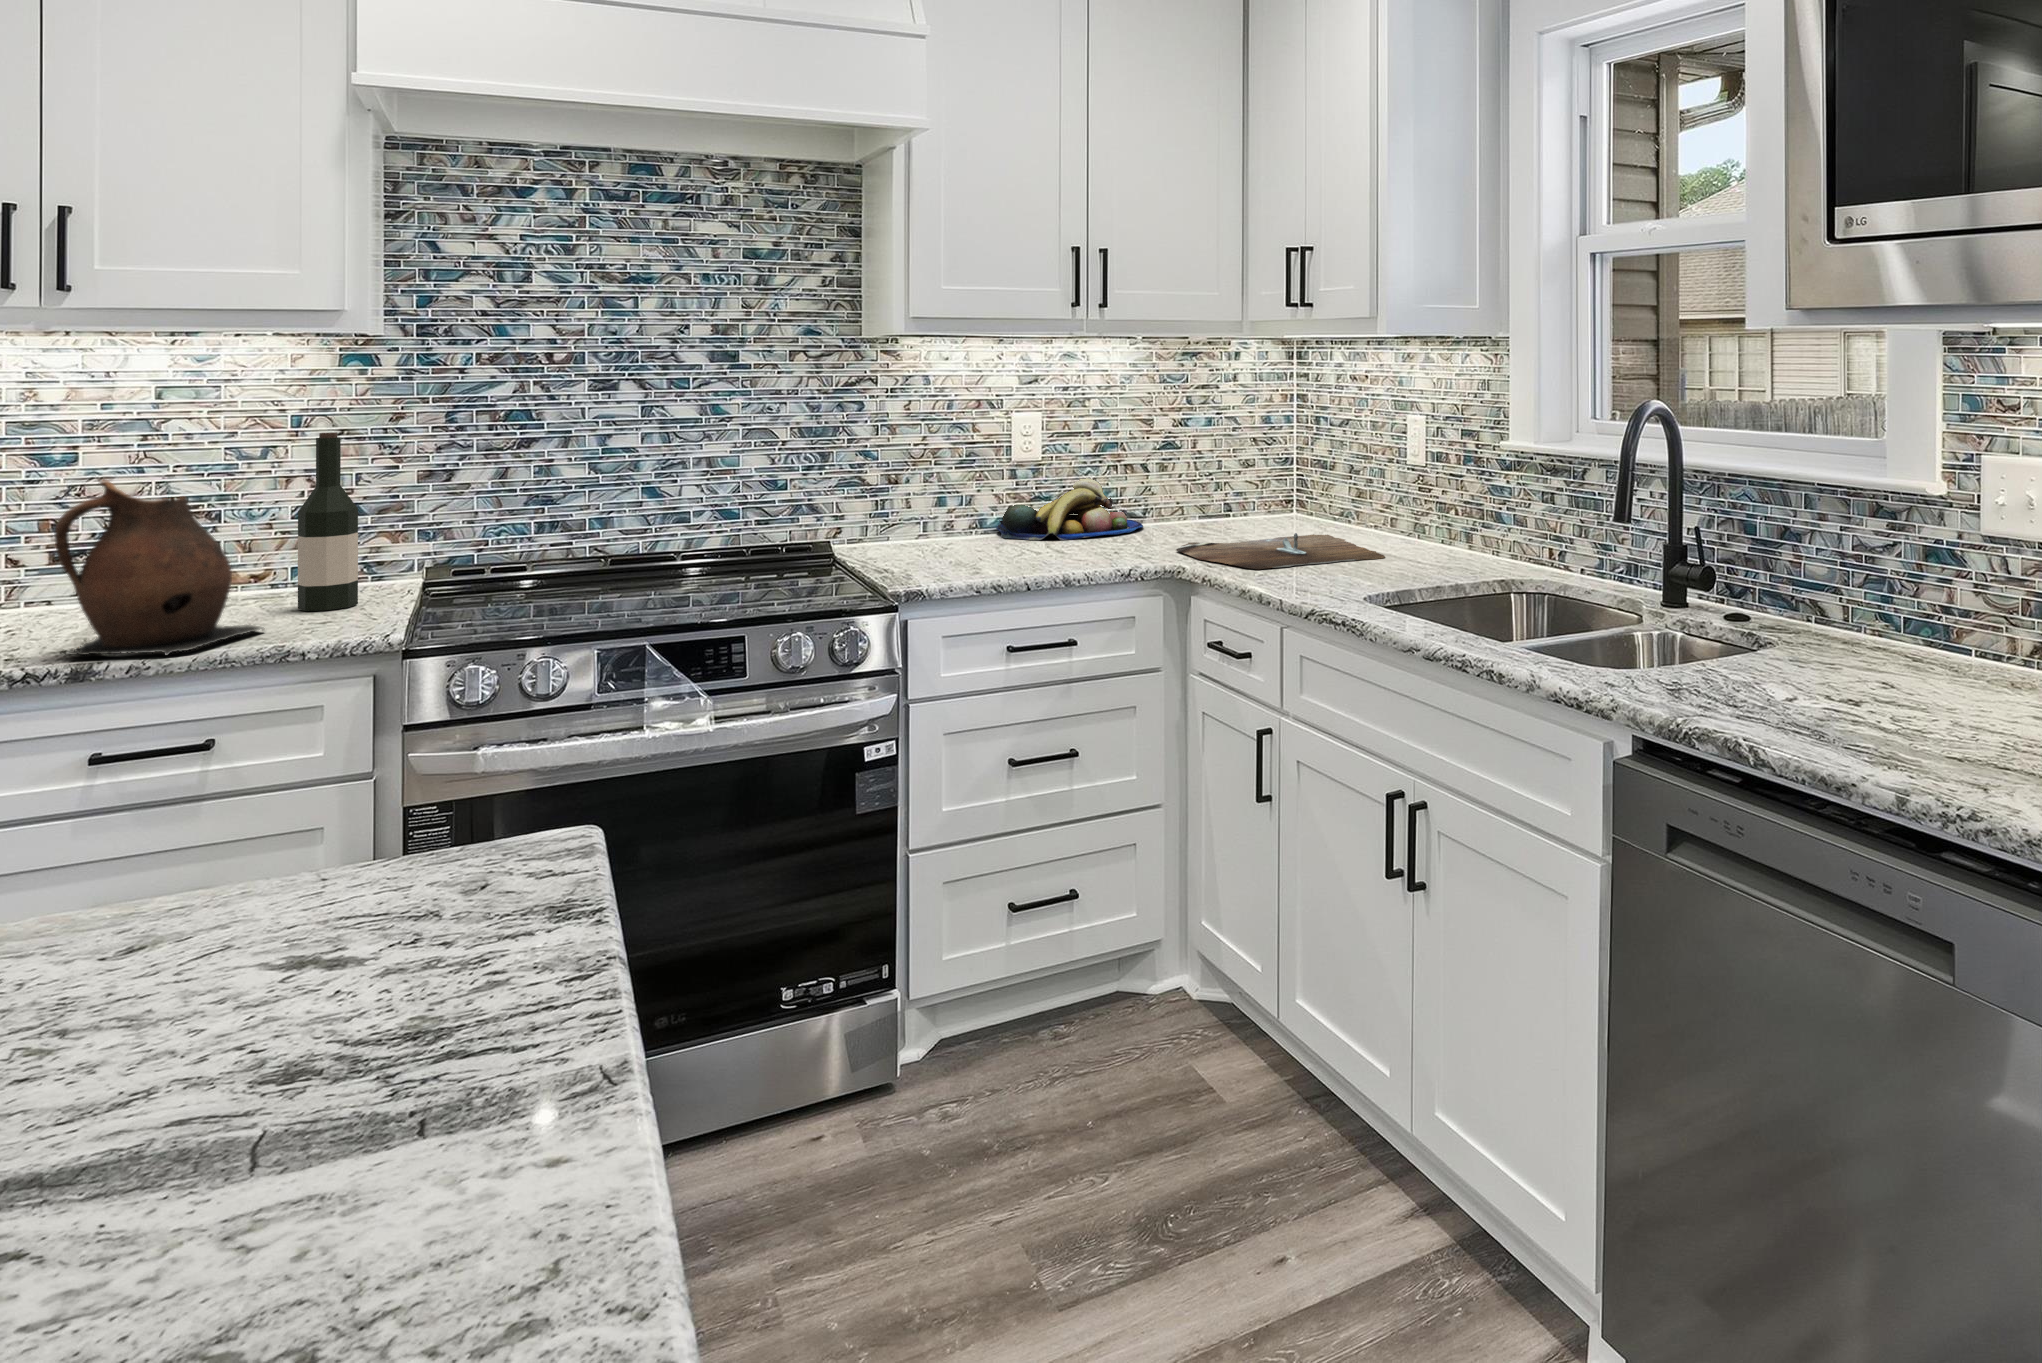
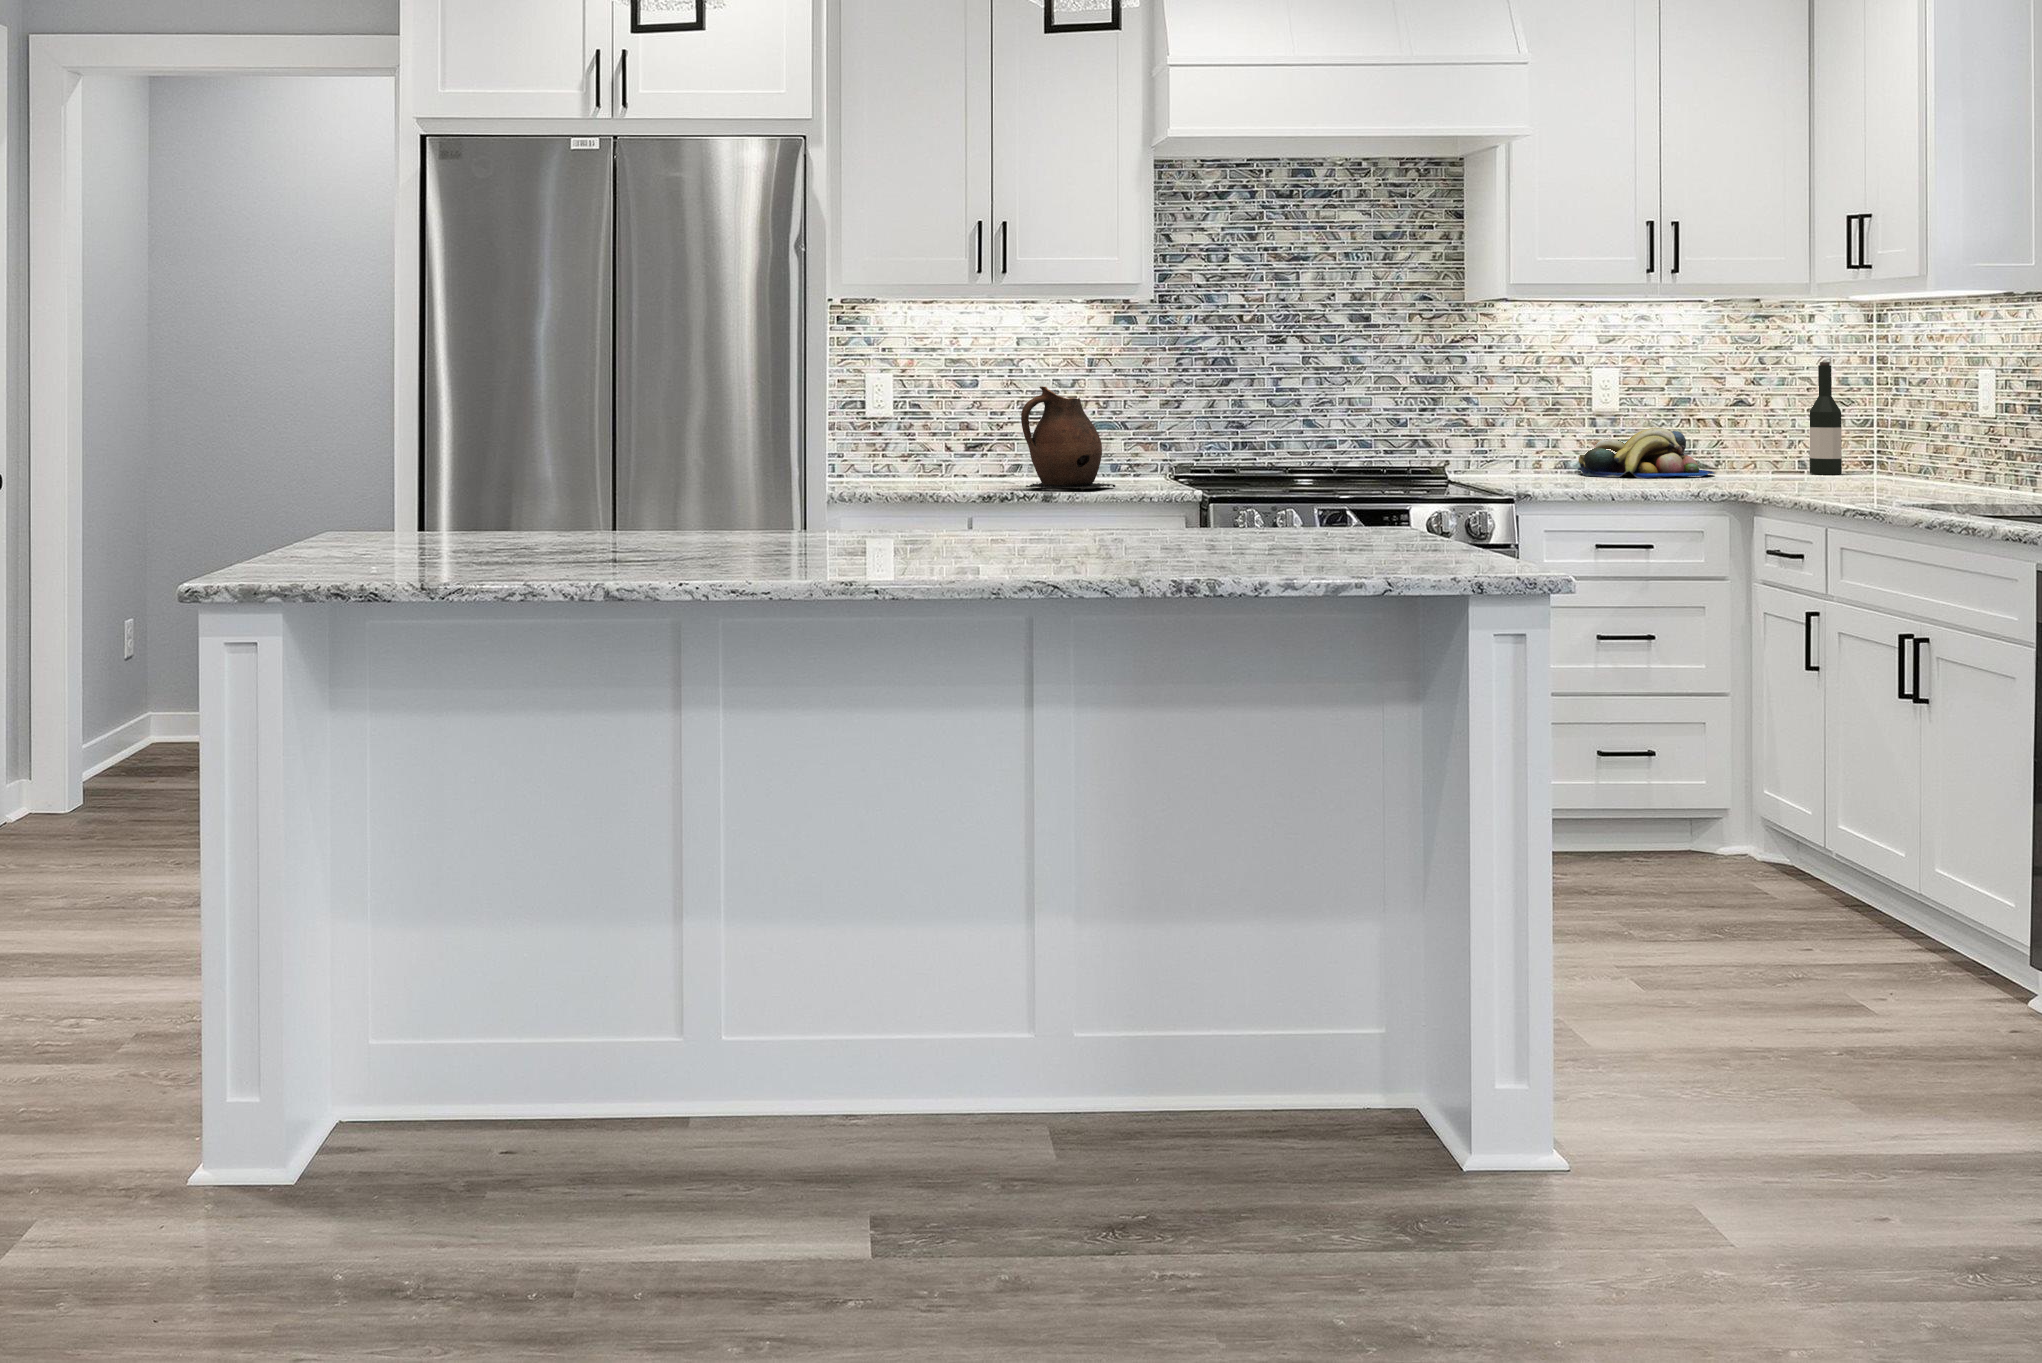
wine bottle: present [298,432,358,611] -> present [1809,362,1842,474]
cutting board: present [1177,533,1385,569] -> none [1743,469,1943,492]

